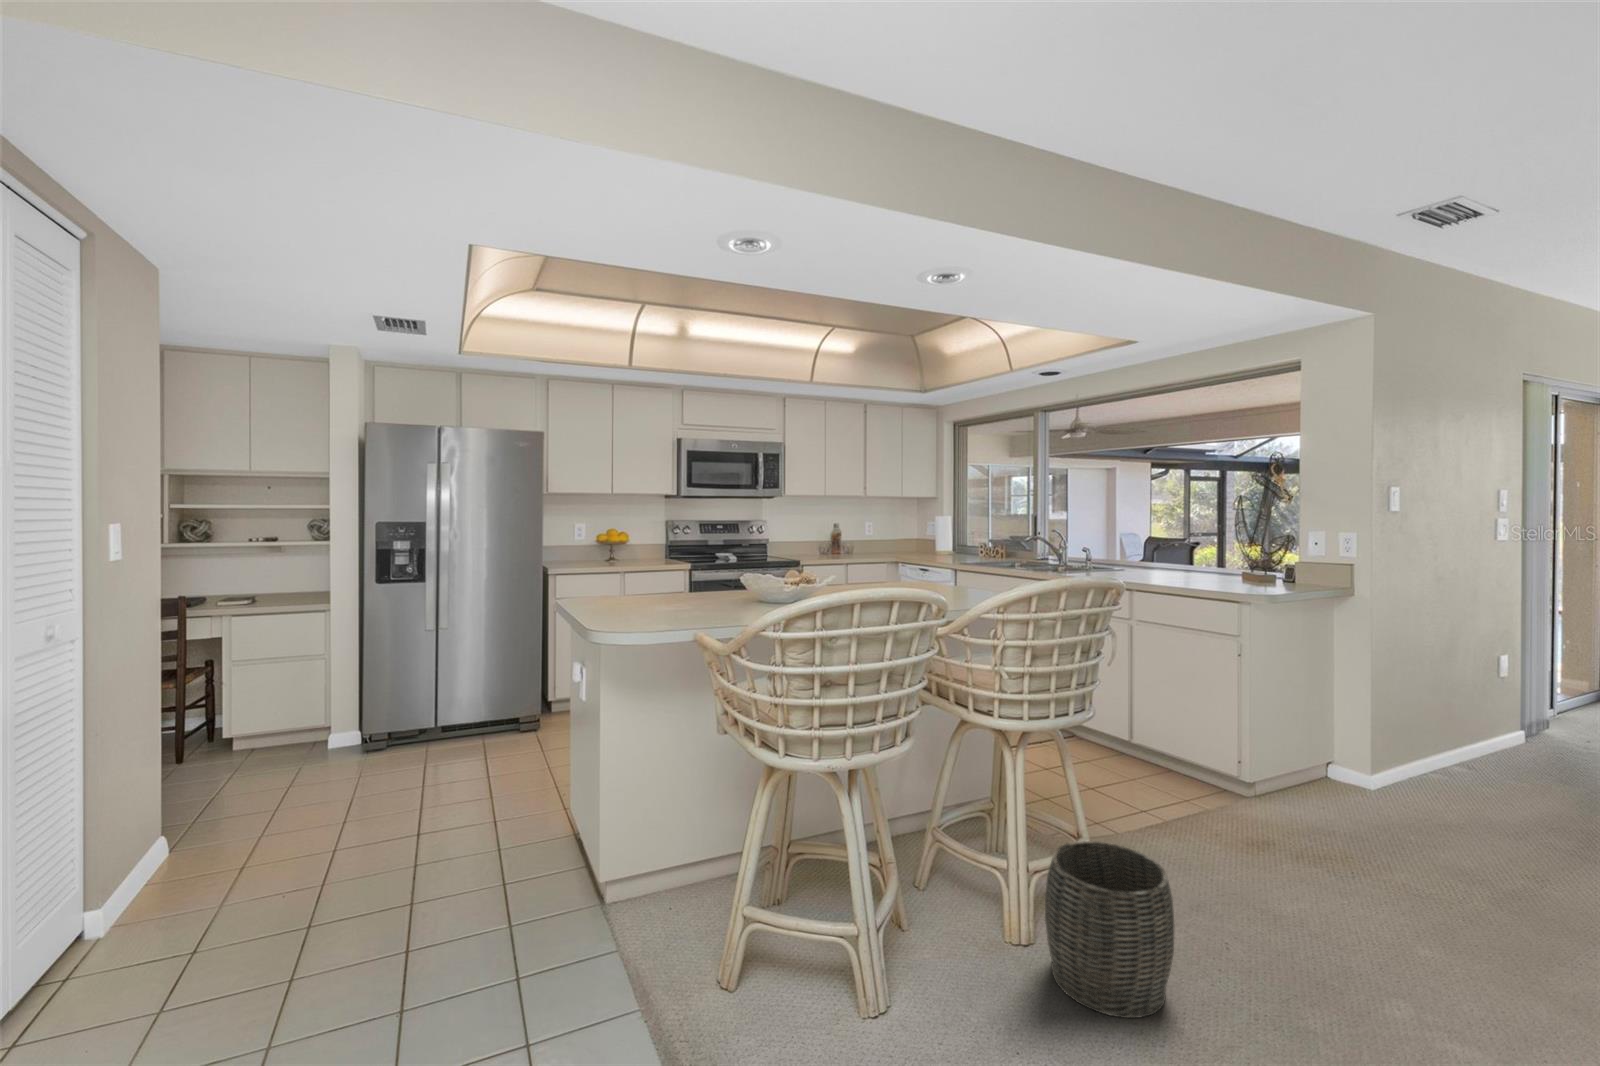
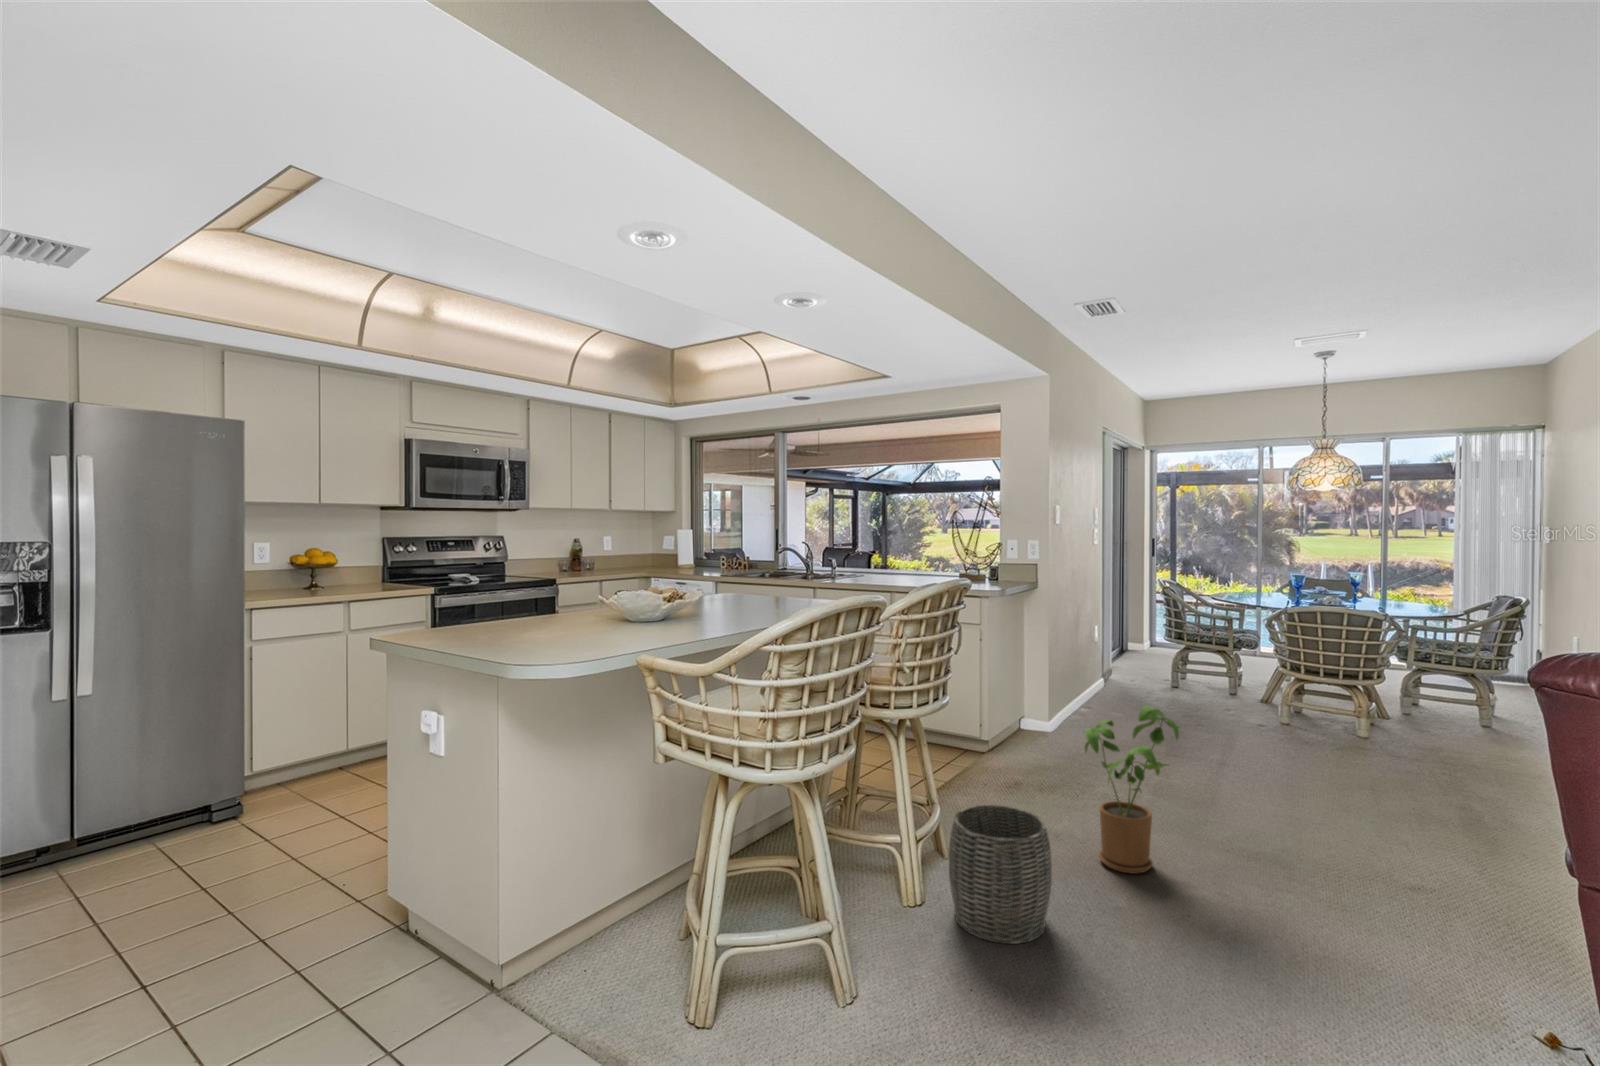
house plant: none [1286,758,1447,980] -> present [1085,706,1182,874]

